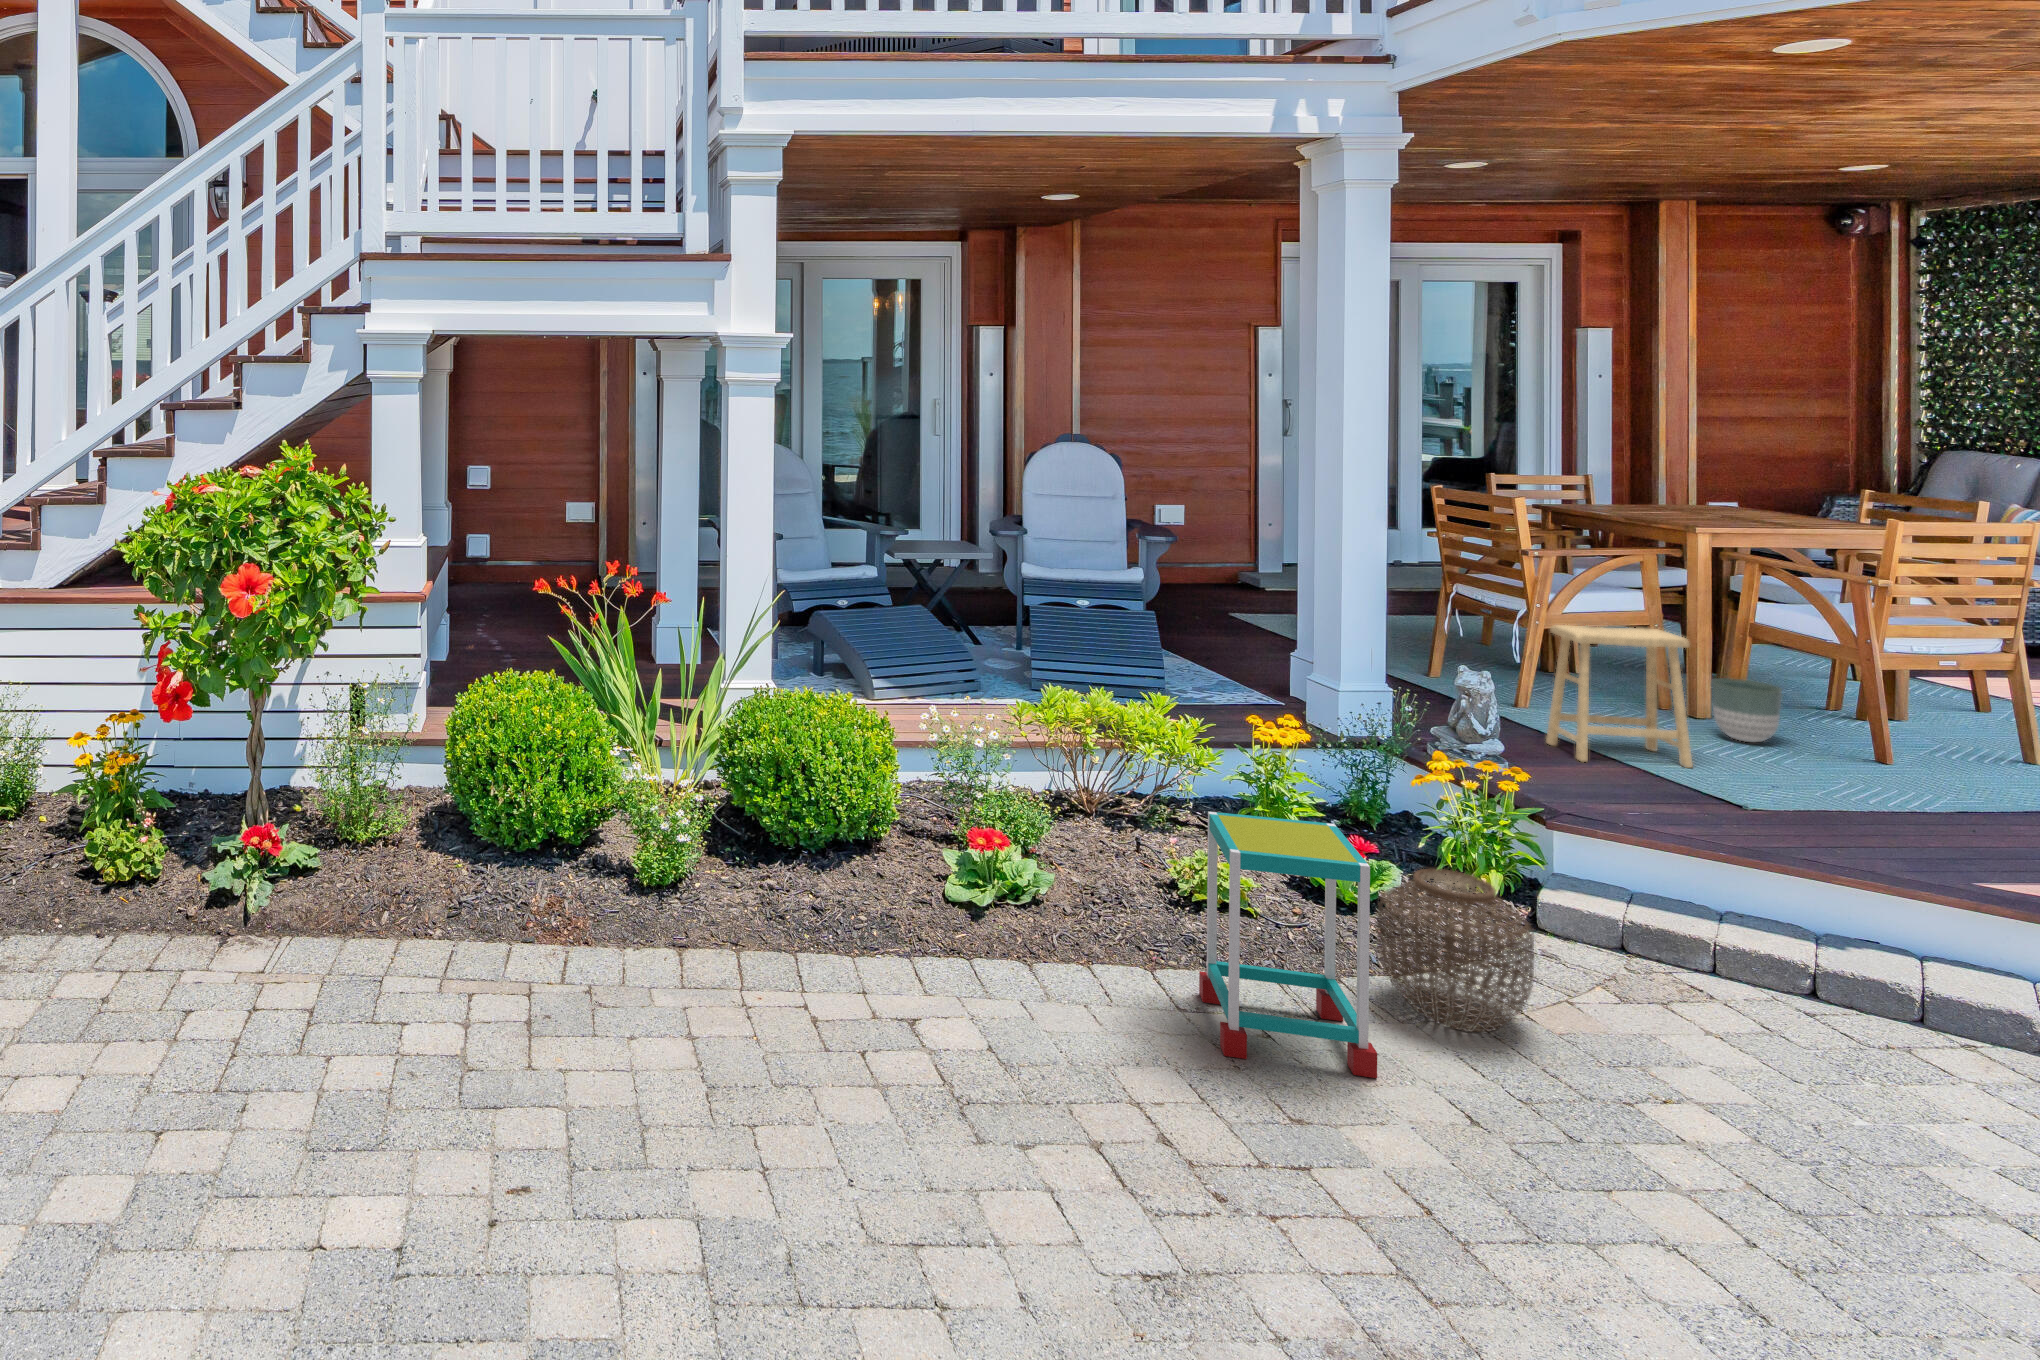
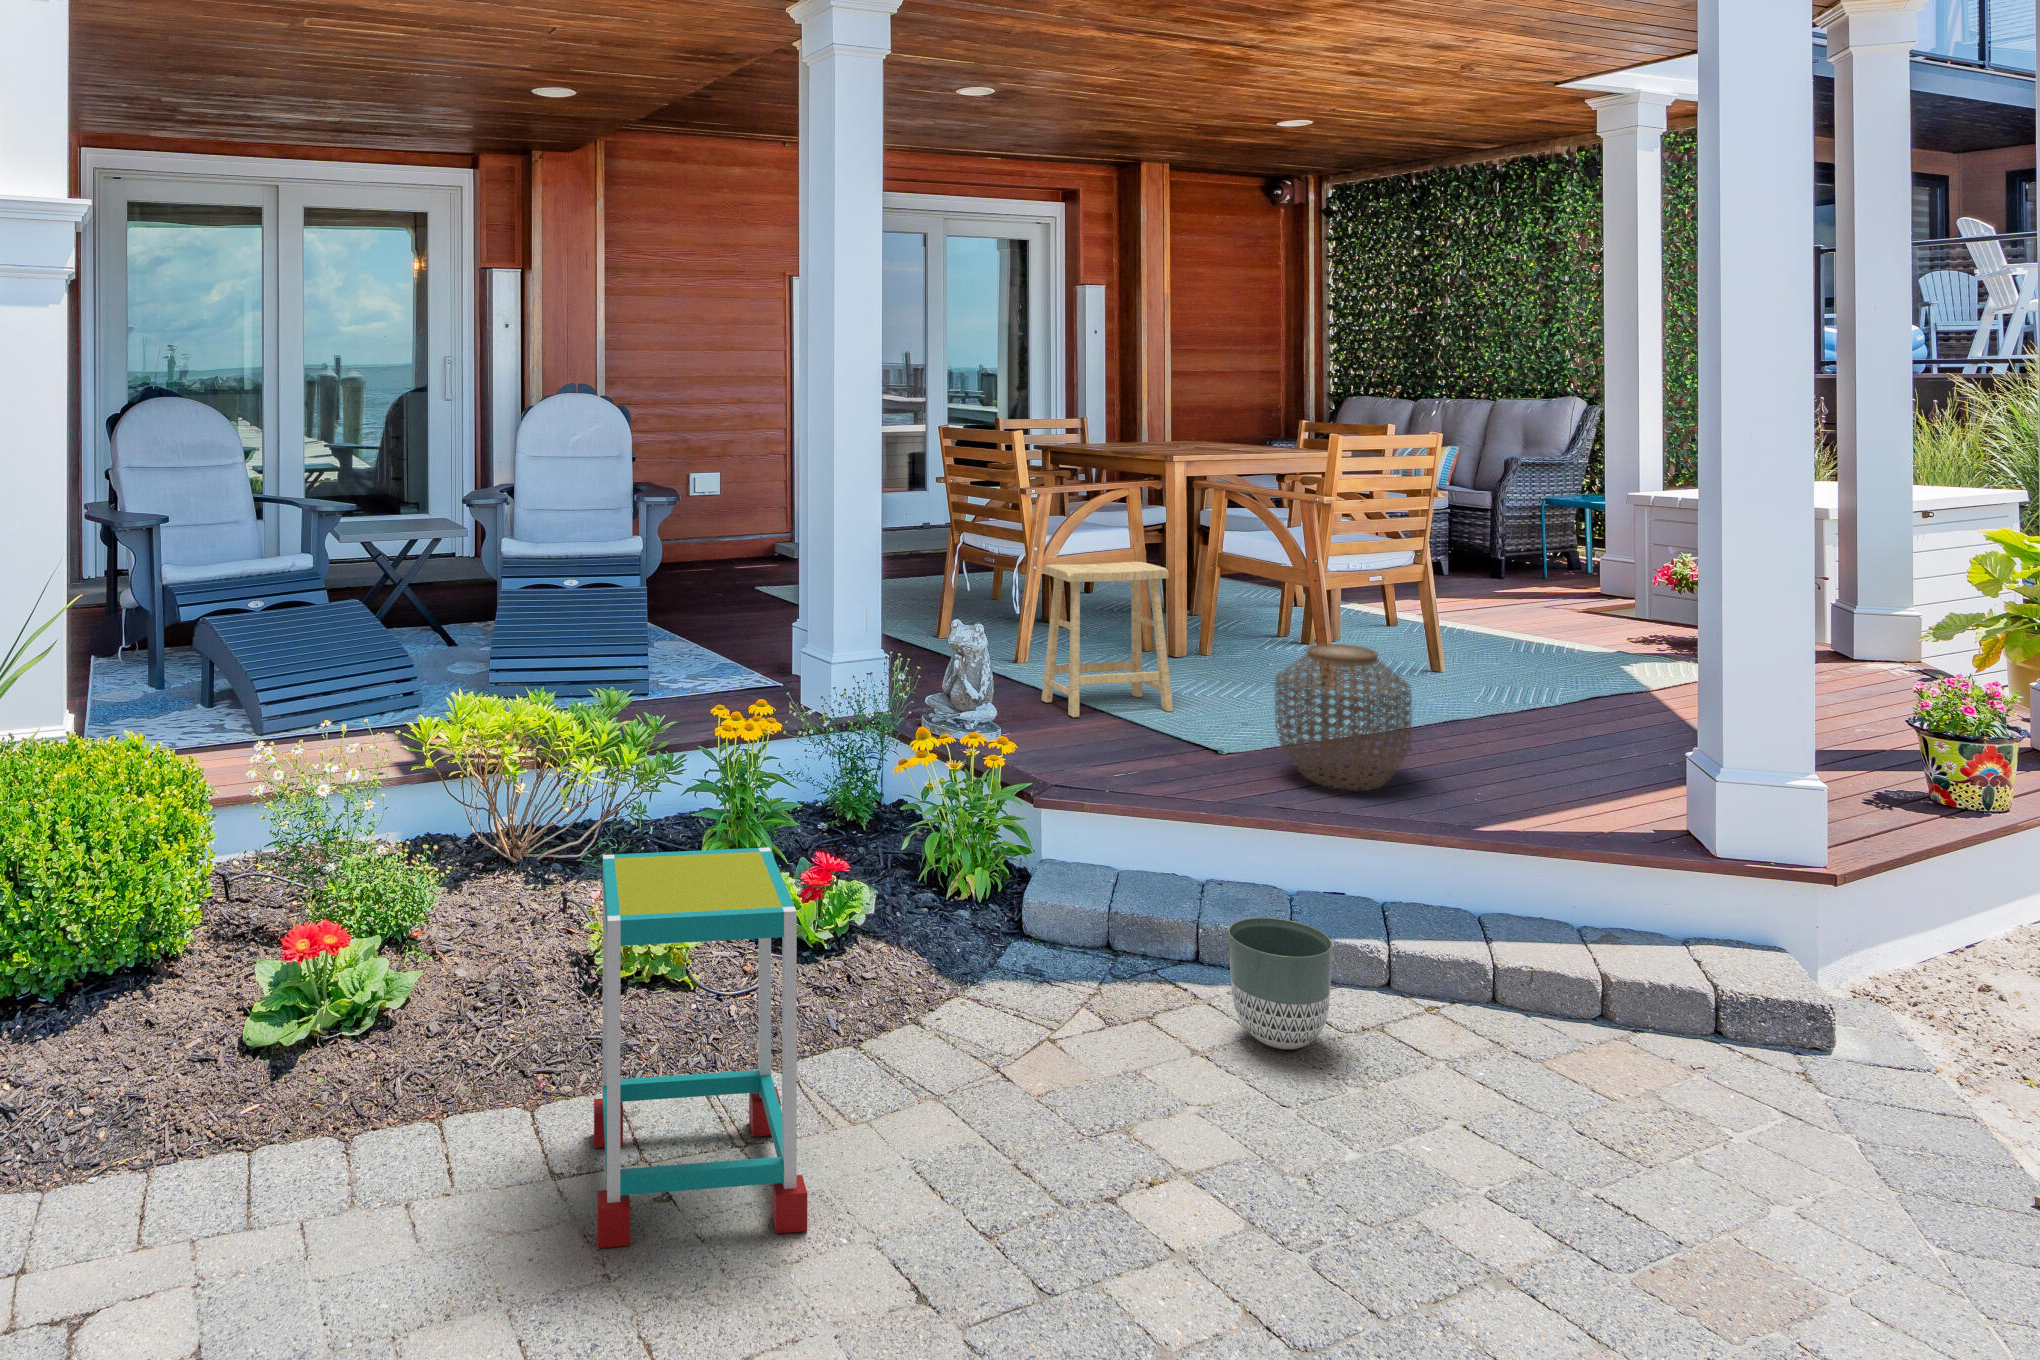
planter: present [1711,678,1782,743] -> present [1228,918,1333,1050]
woven basket: present [1378,869,1534,1032] -> present [1275,644,1412,790]

